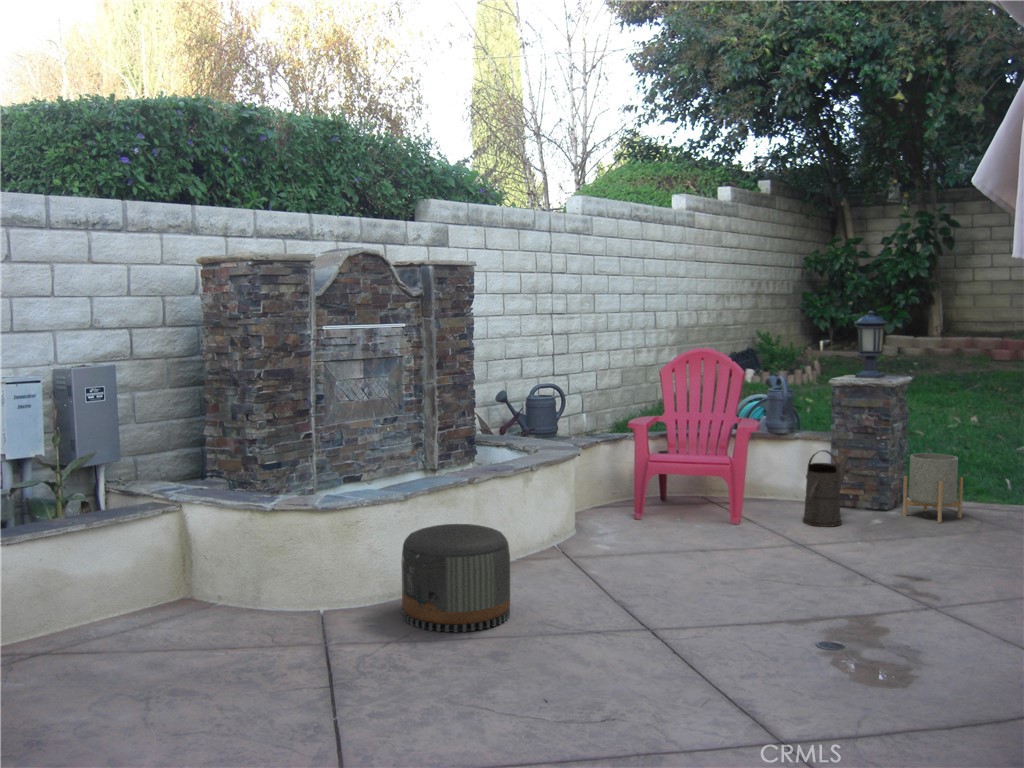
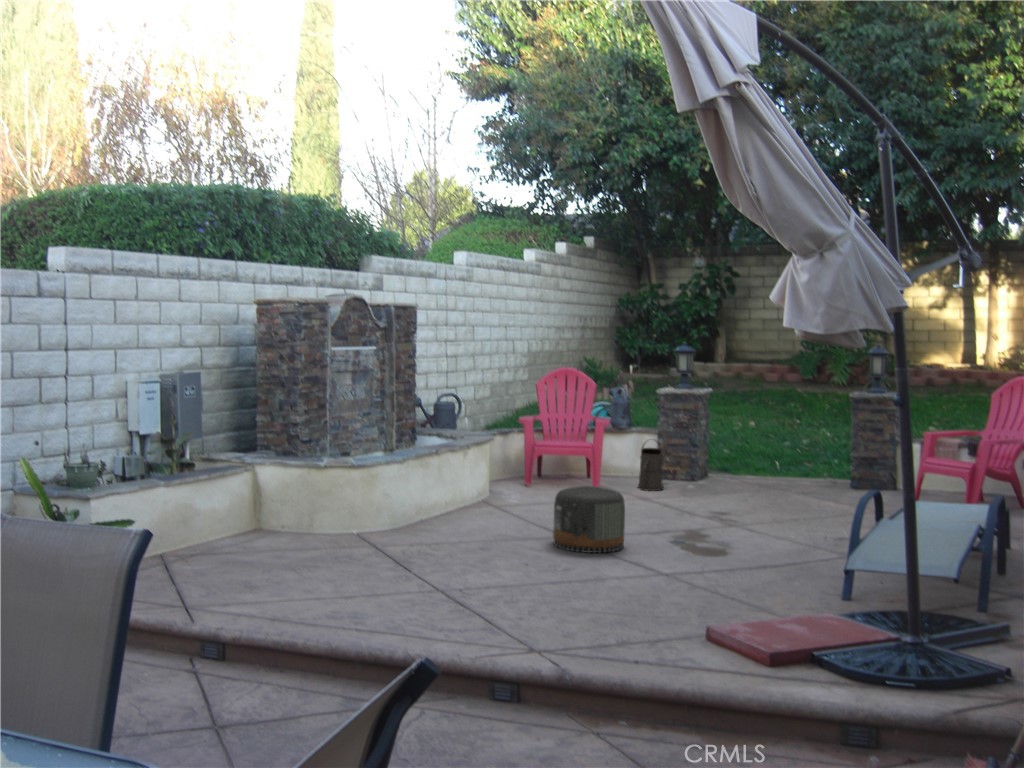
planter: present [903,453,963,523] -> none [702,442,741,488]
pouf: present [402,524,510,632] -> present [553,486,625,553]

